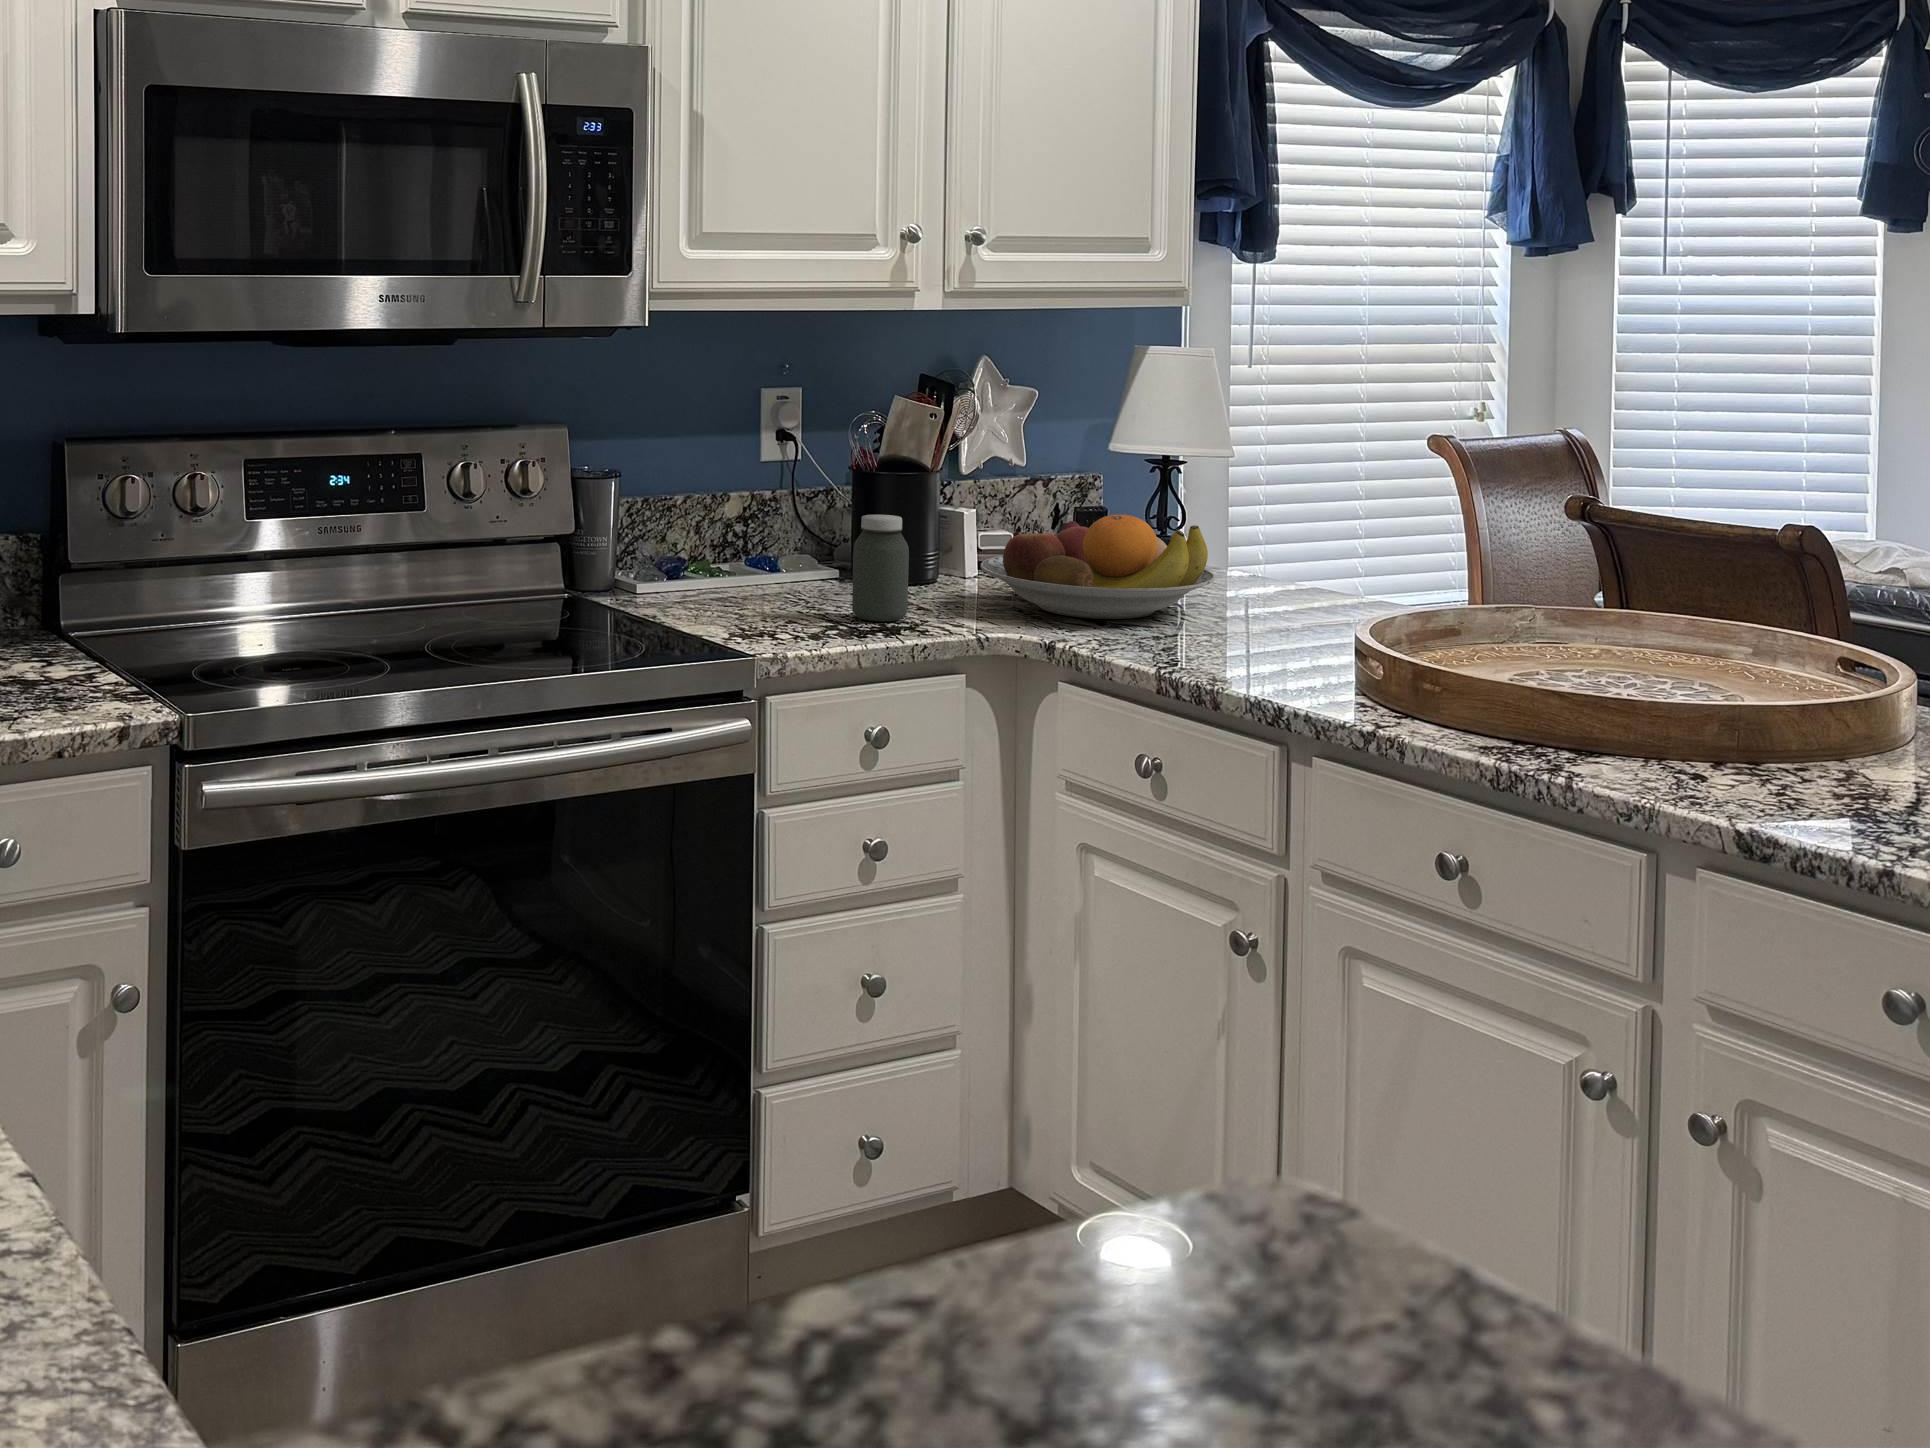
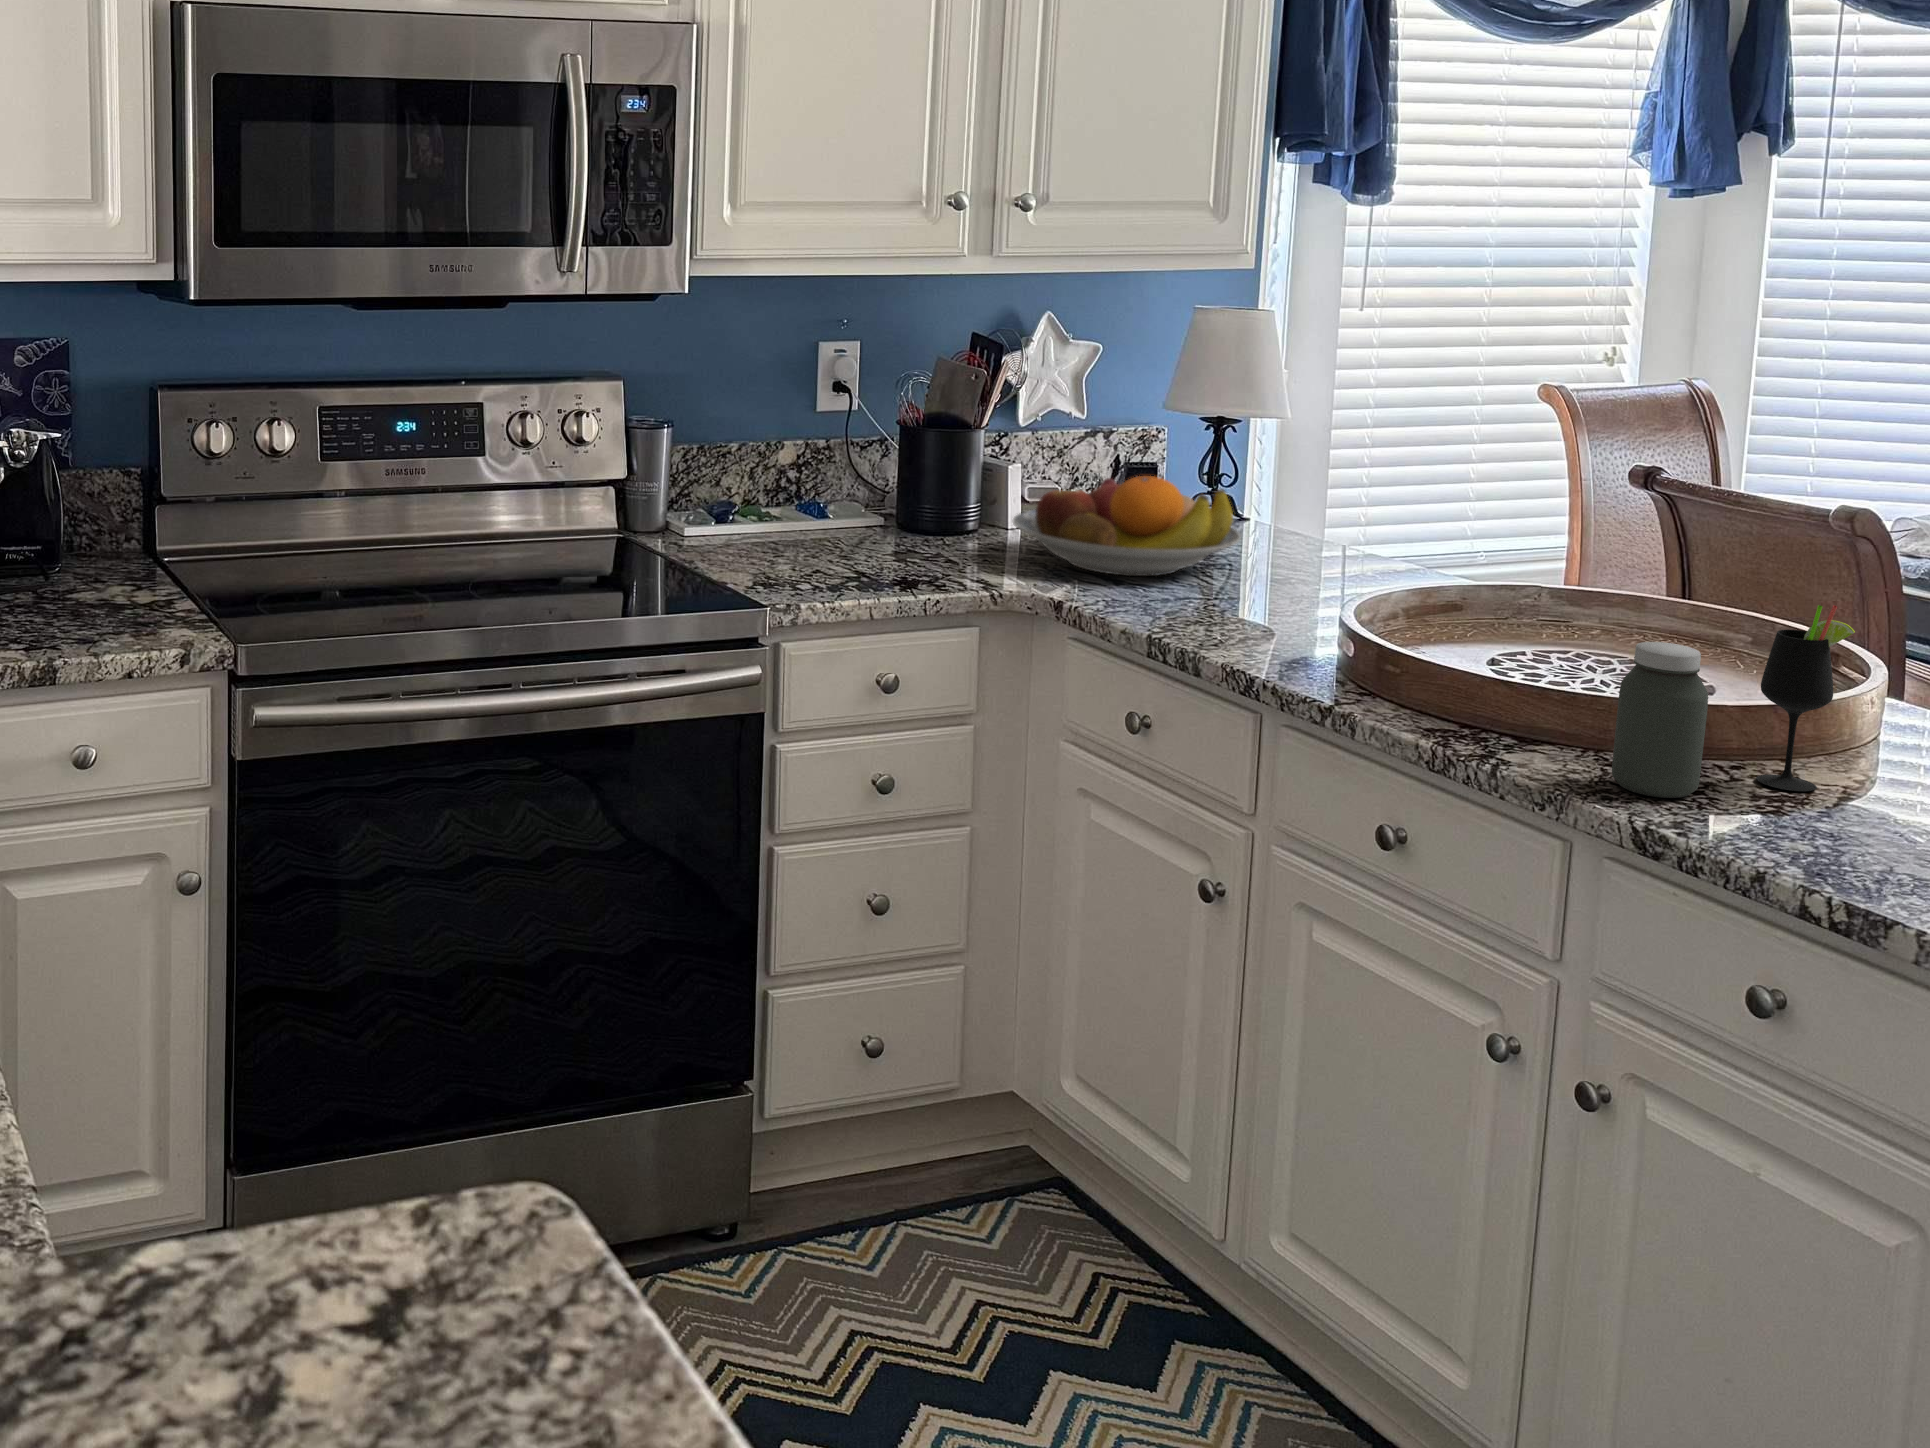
jar: present [852,515,909,621] -> present [1612,642,1708,798]
wine glass: none [1823,592,1915,788] -> present [1756,605,1855,791]

